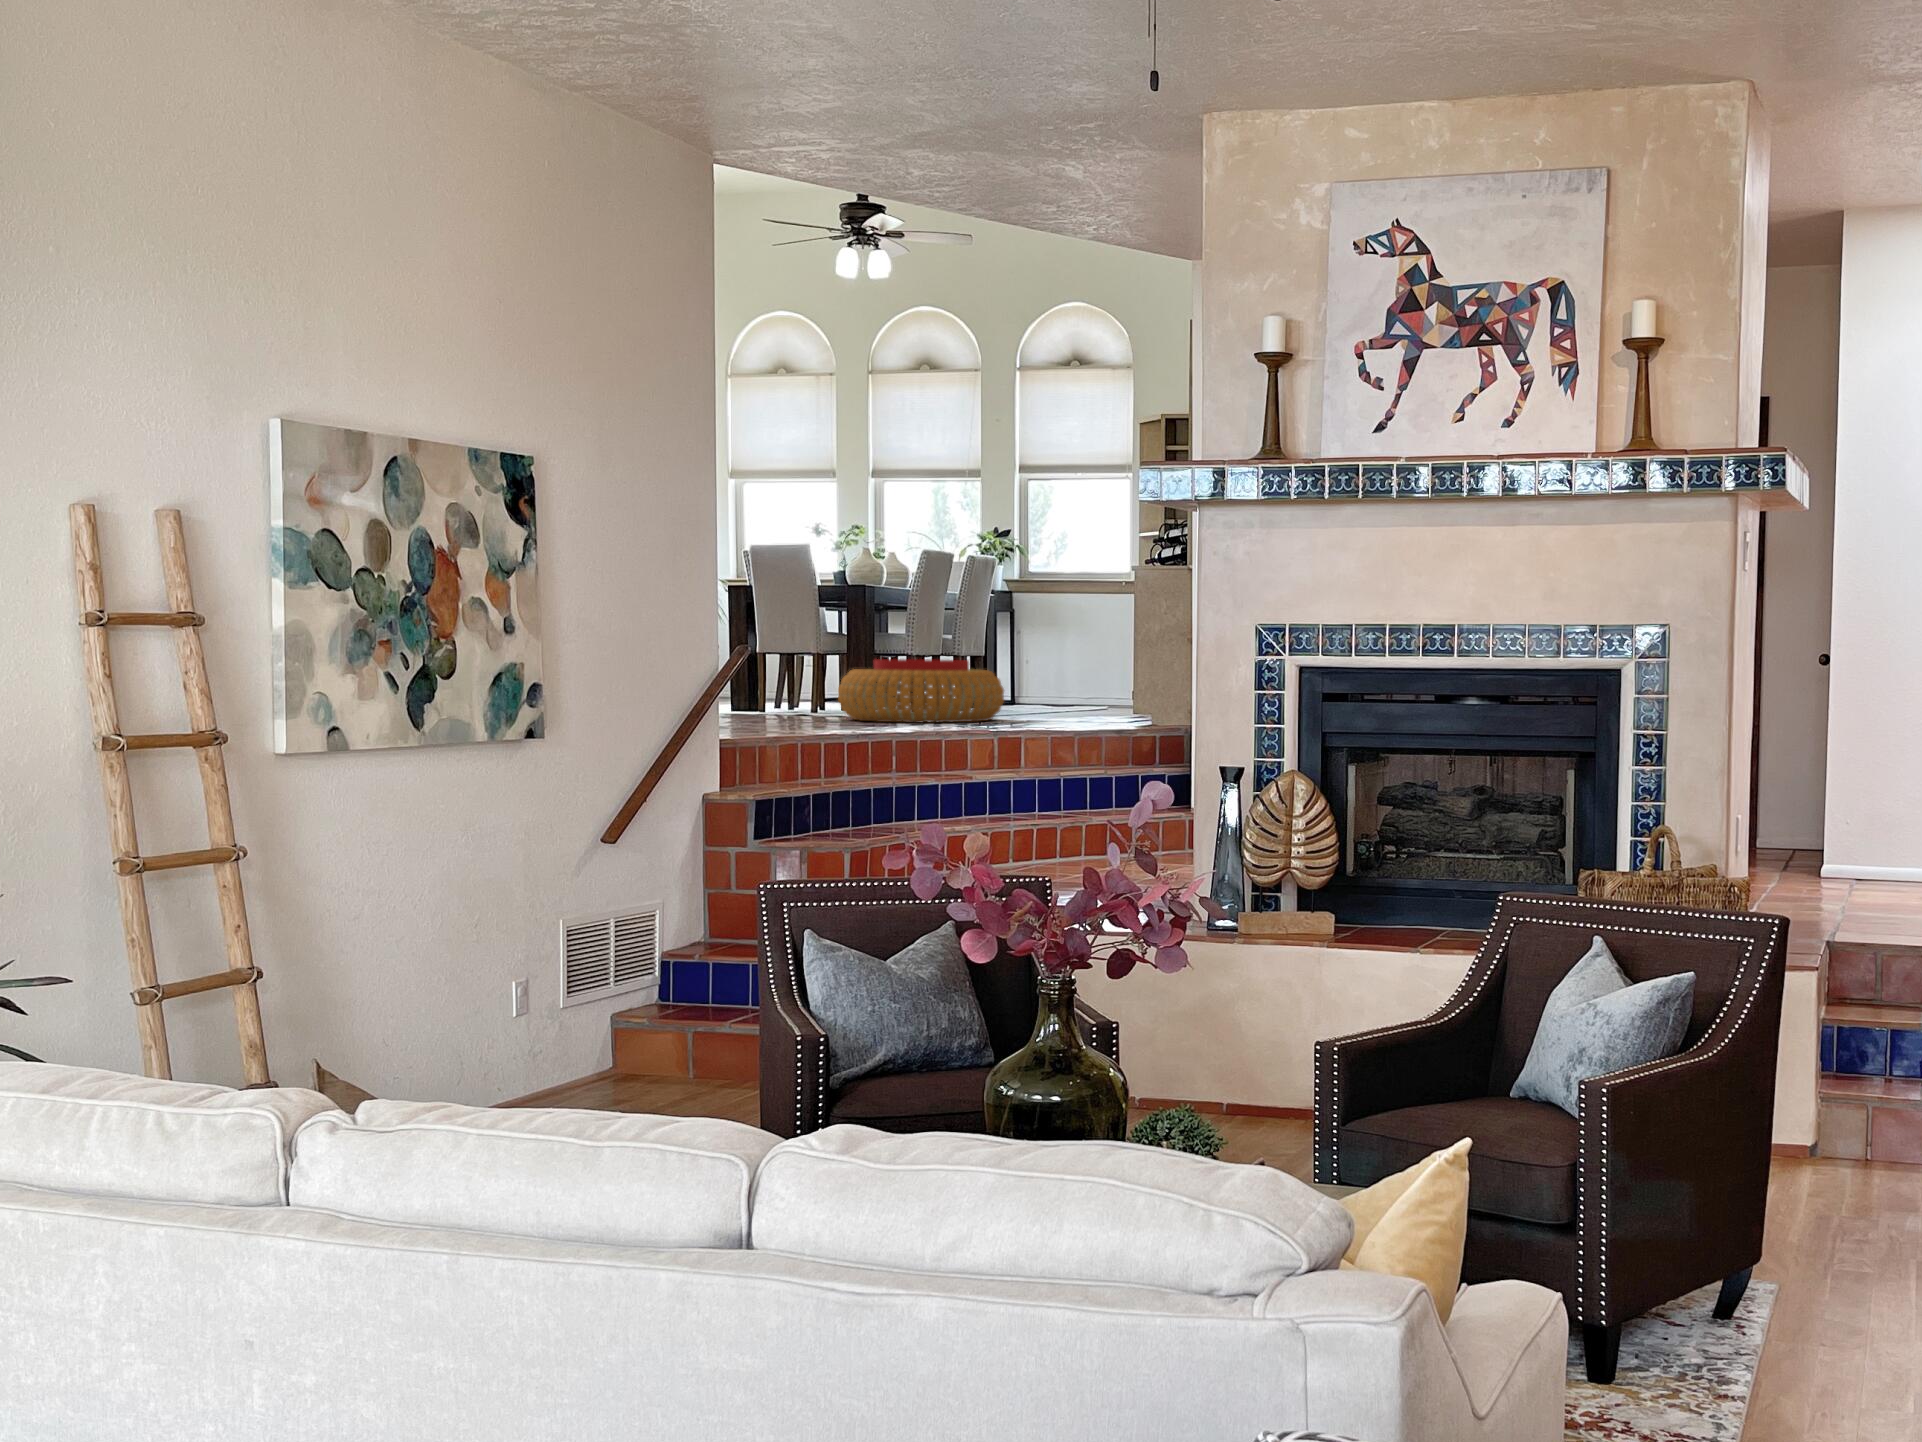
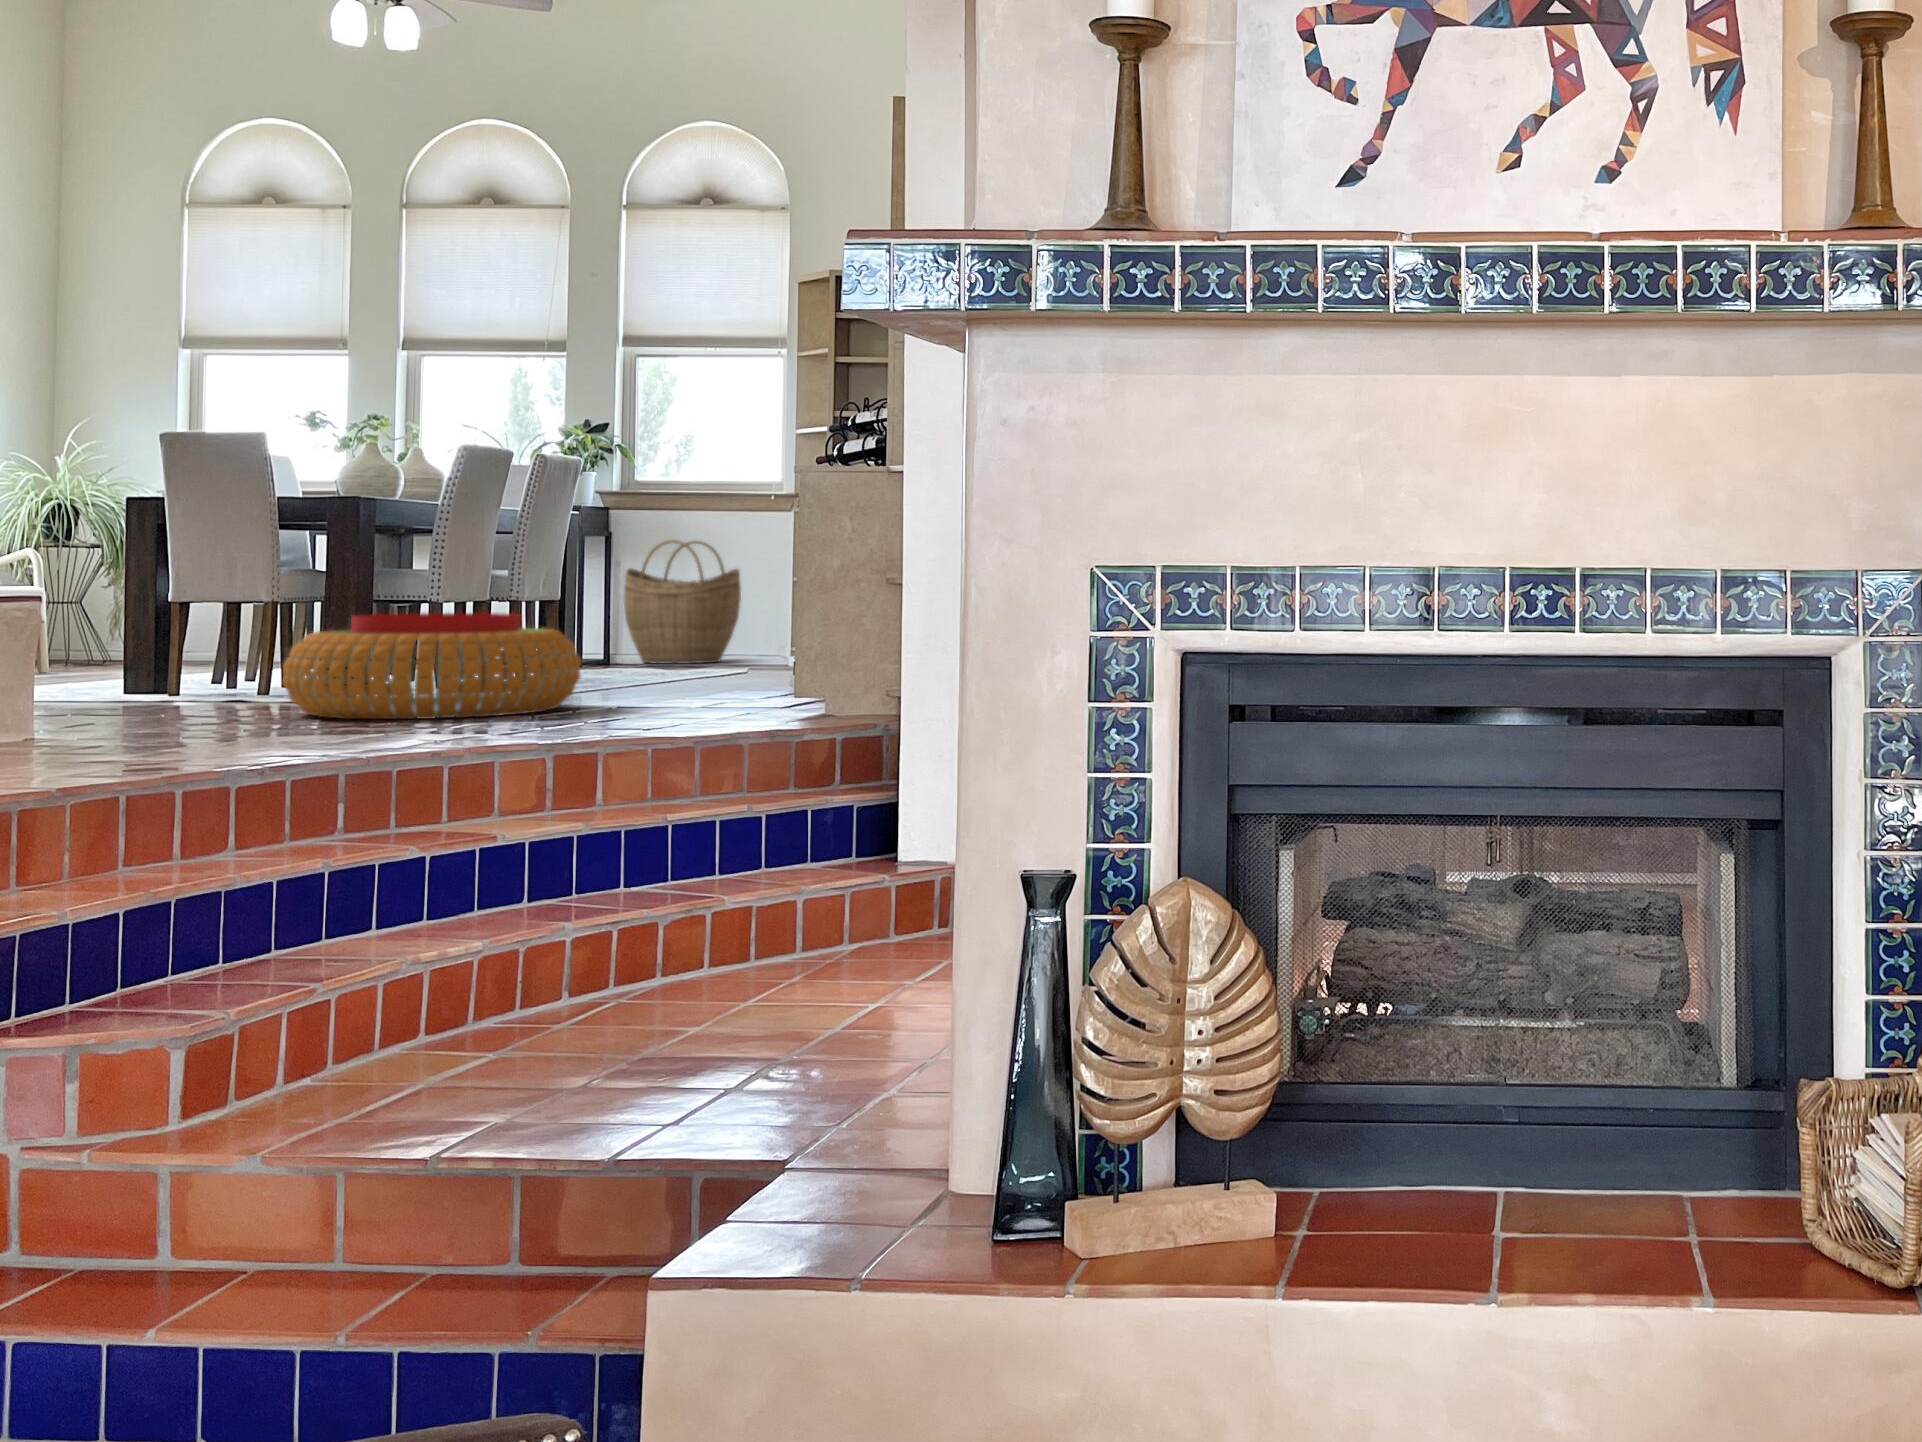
woven basket: none [1022,615,1101,704] -> present [624,540,741,664]

